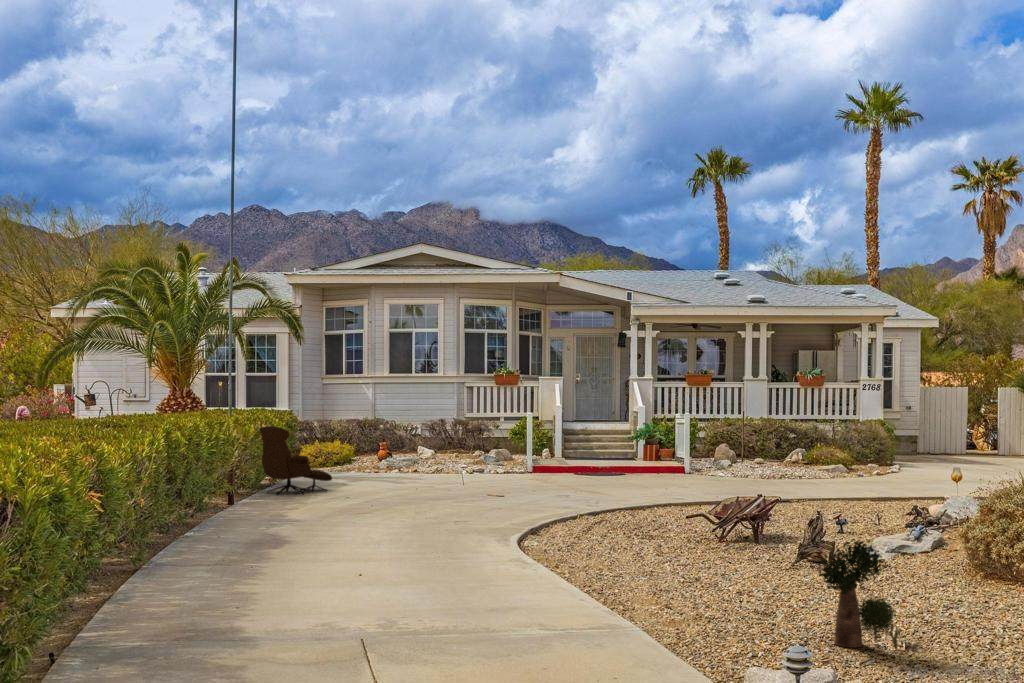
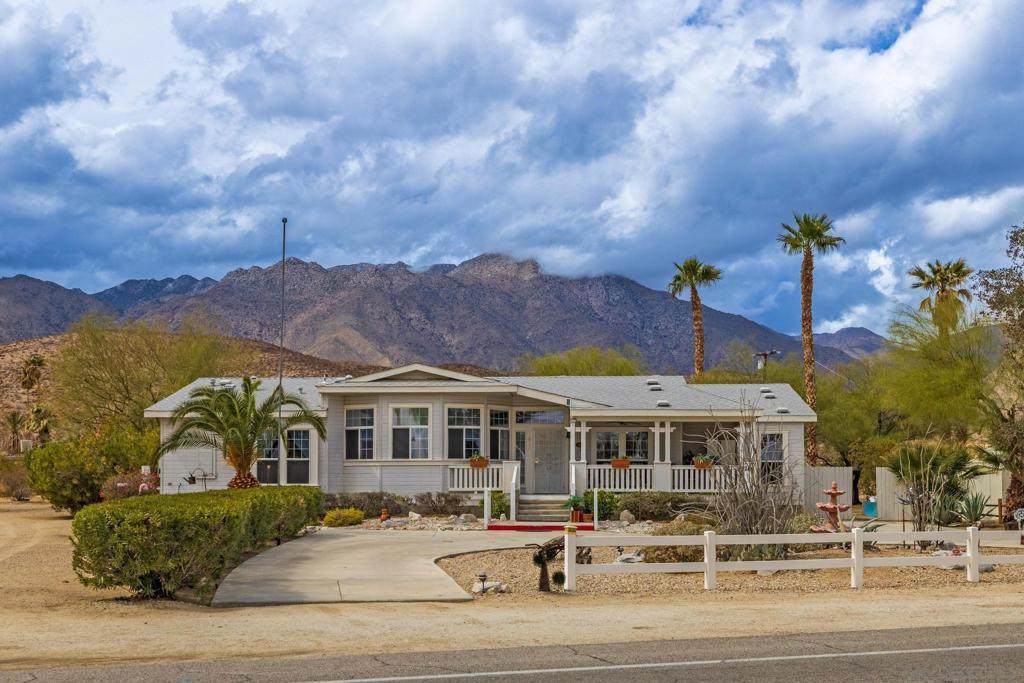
lounge chair: present [259,426,332,494] -> none [296,498,344,541]

